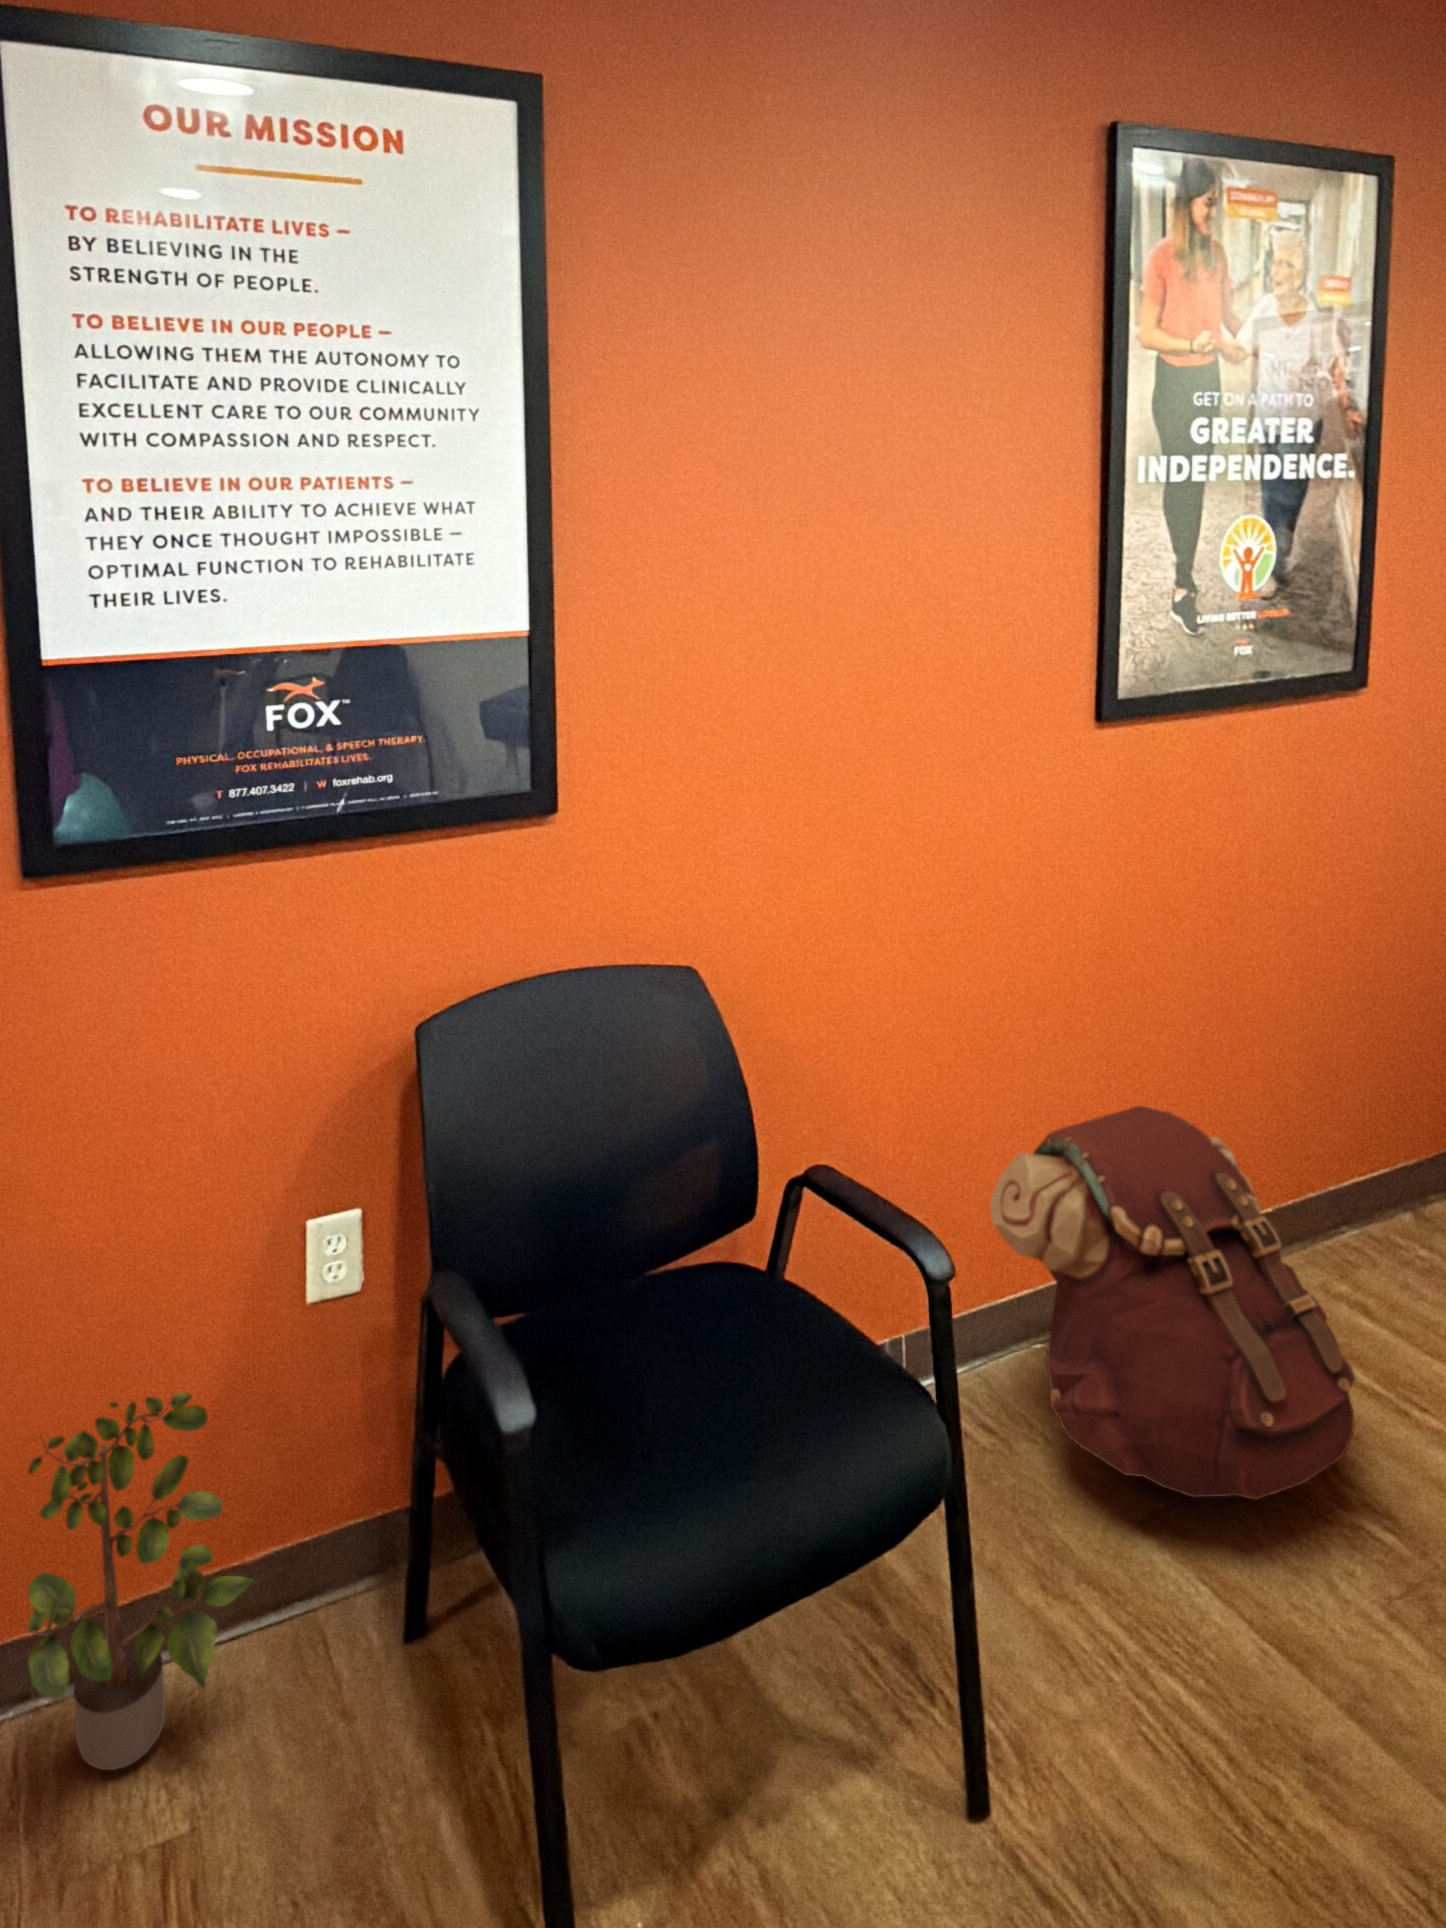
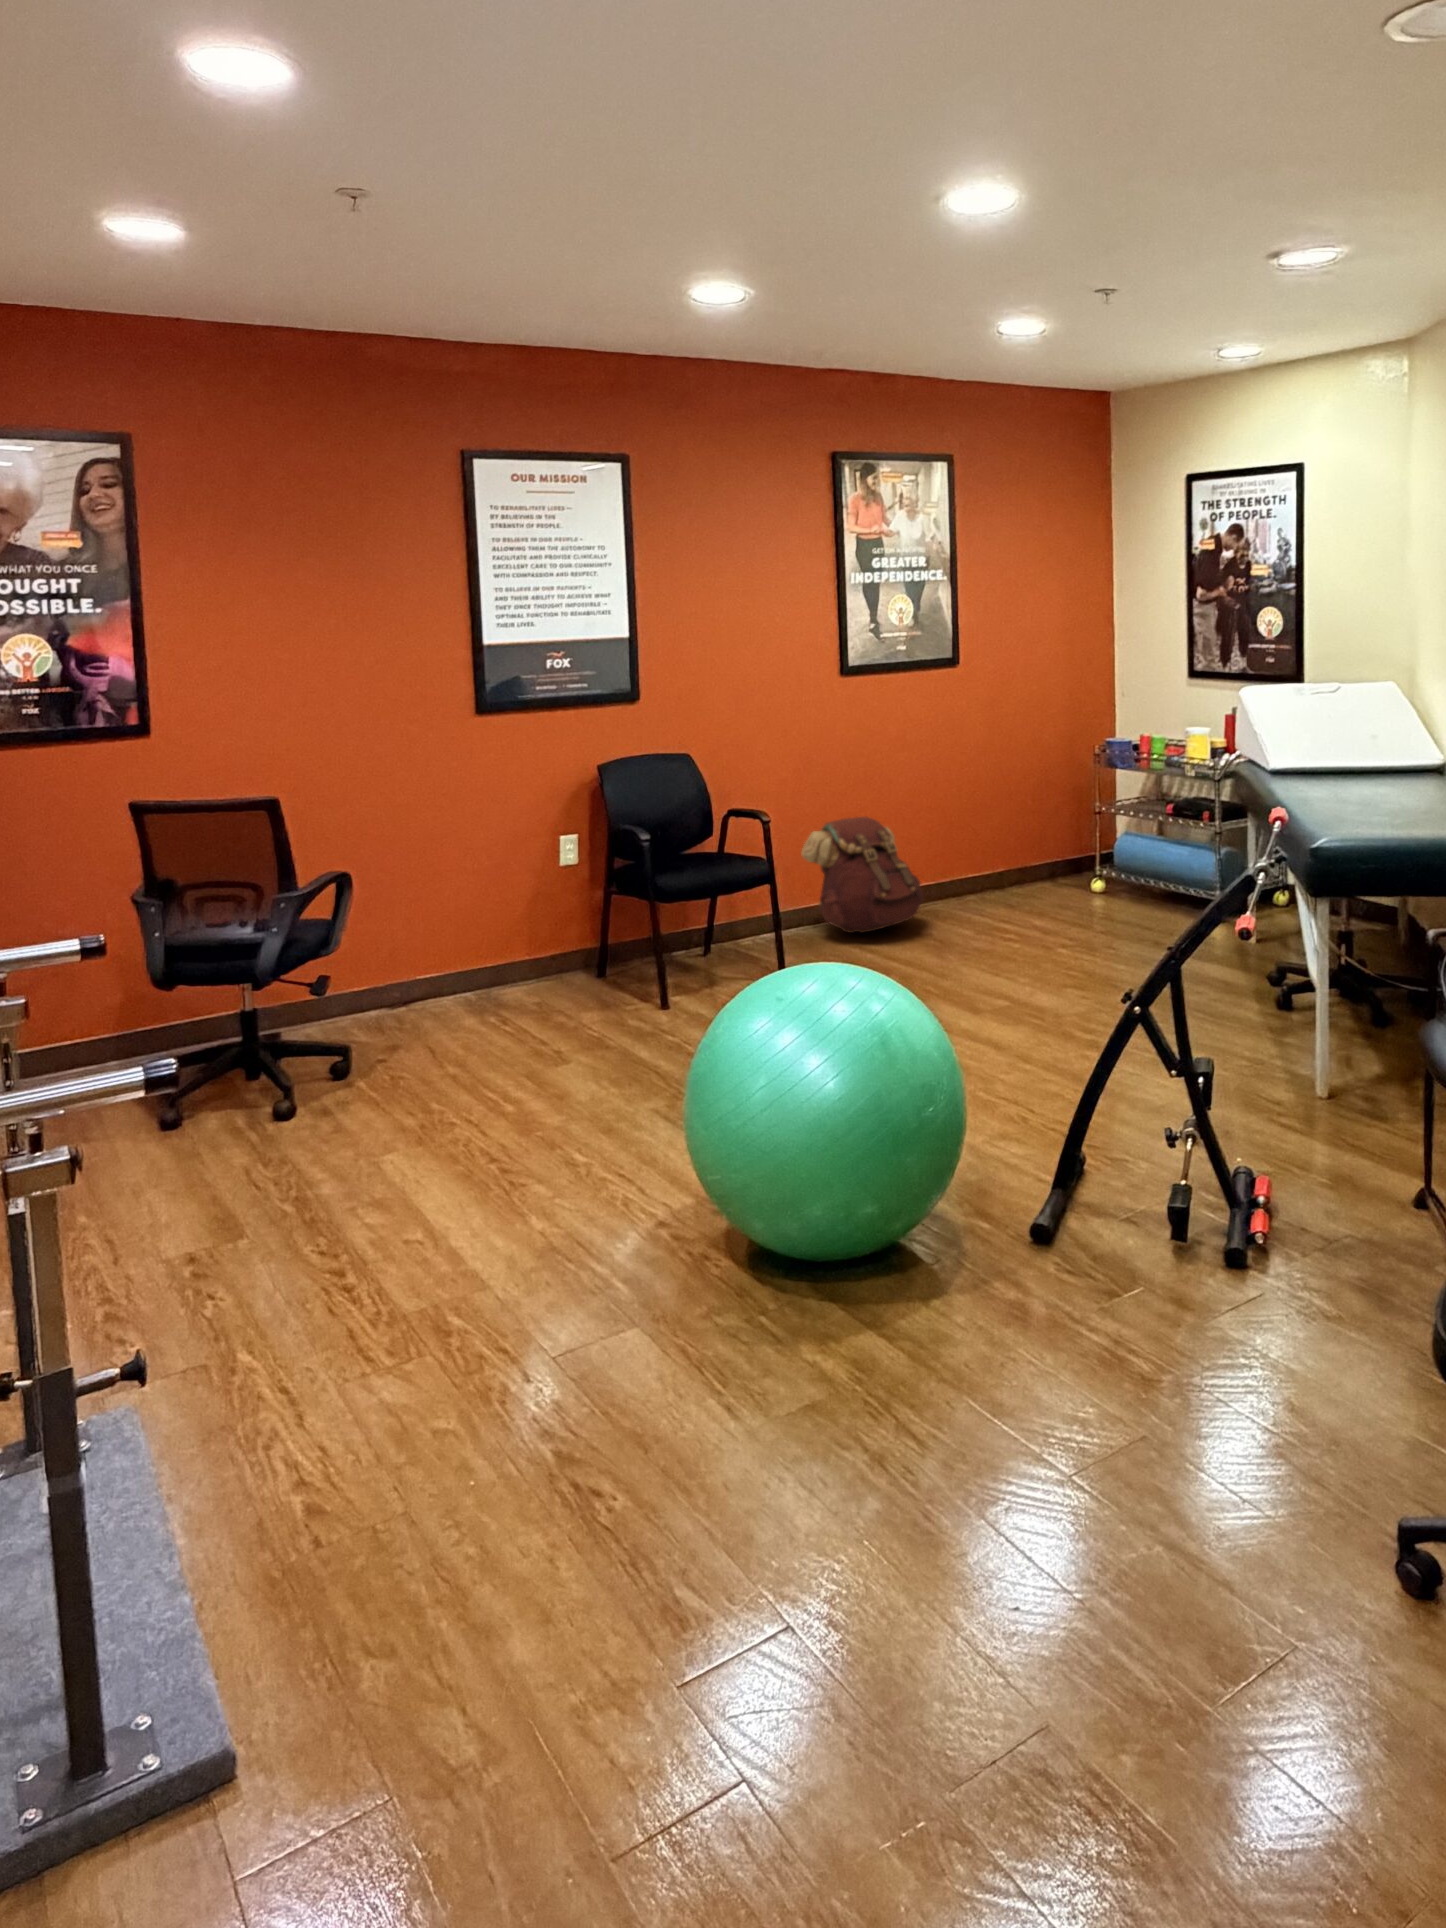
potted plant: present [27,1393,257,1770] -> none [481,873,553,993]

